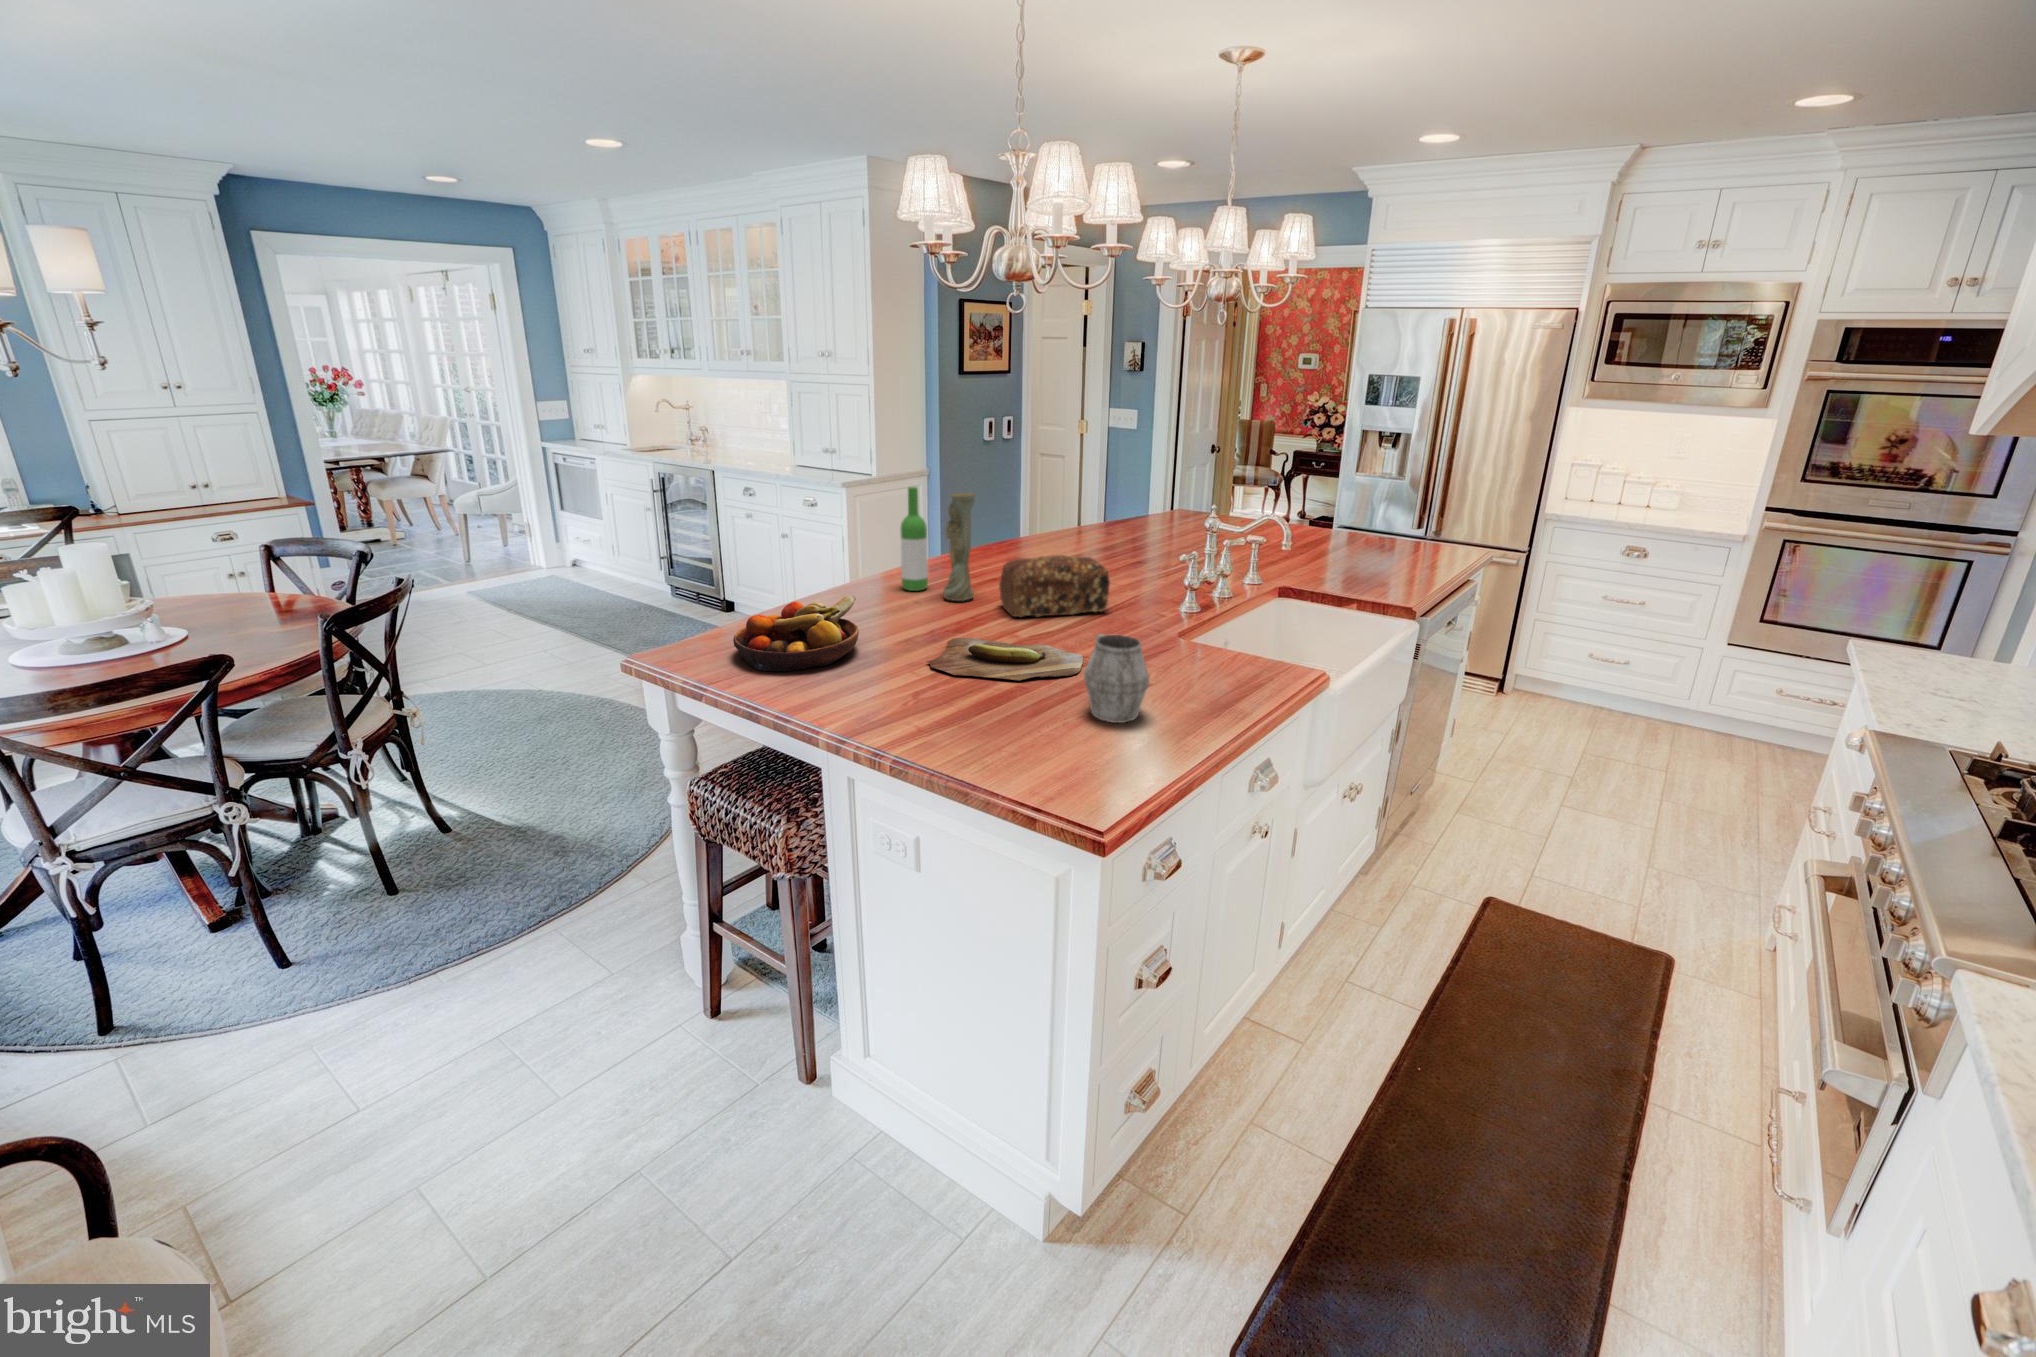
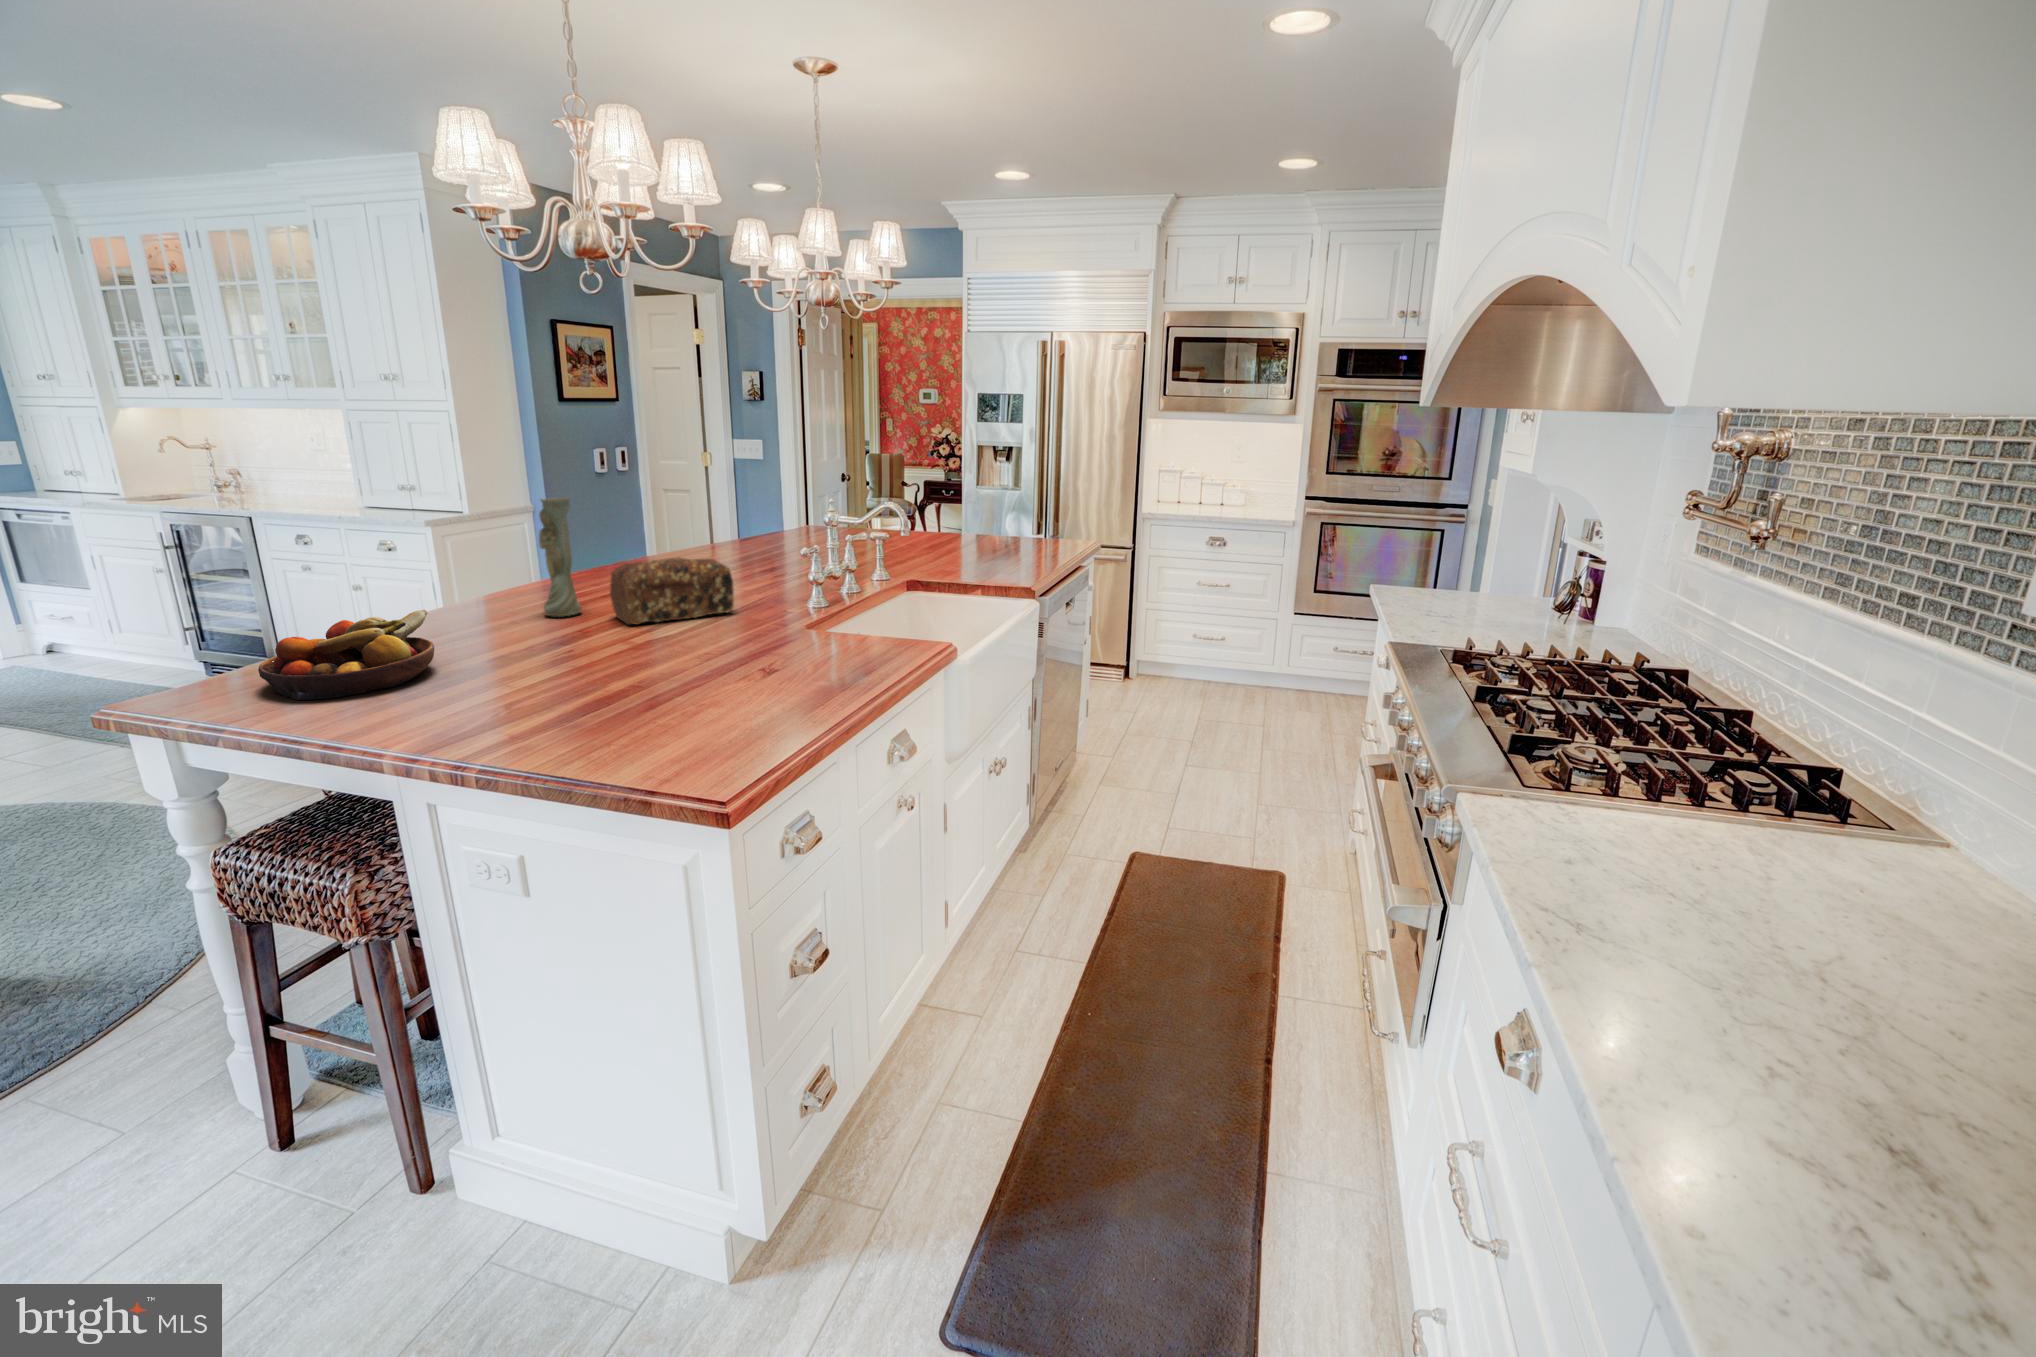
wine bottle: present [901,487,928,591] -> none [483,495,525,612]
mug: present [1084,634,1149,723] -> none [704,611,774,699]
cutting board: present [927,638,1083,680] -> none [523,644,708,679]

